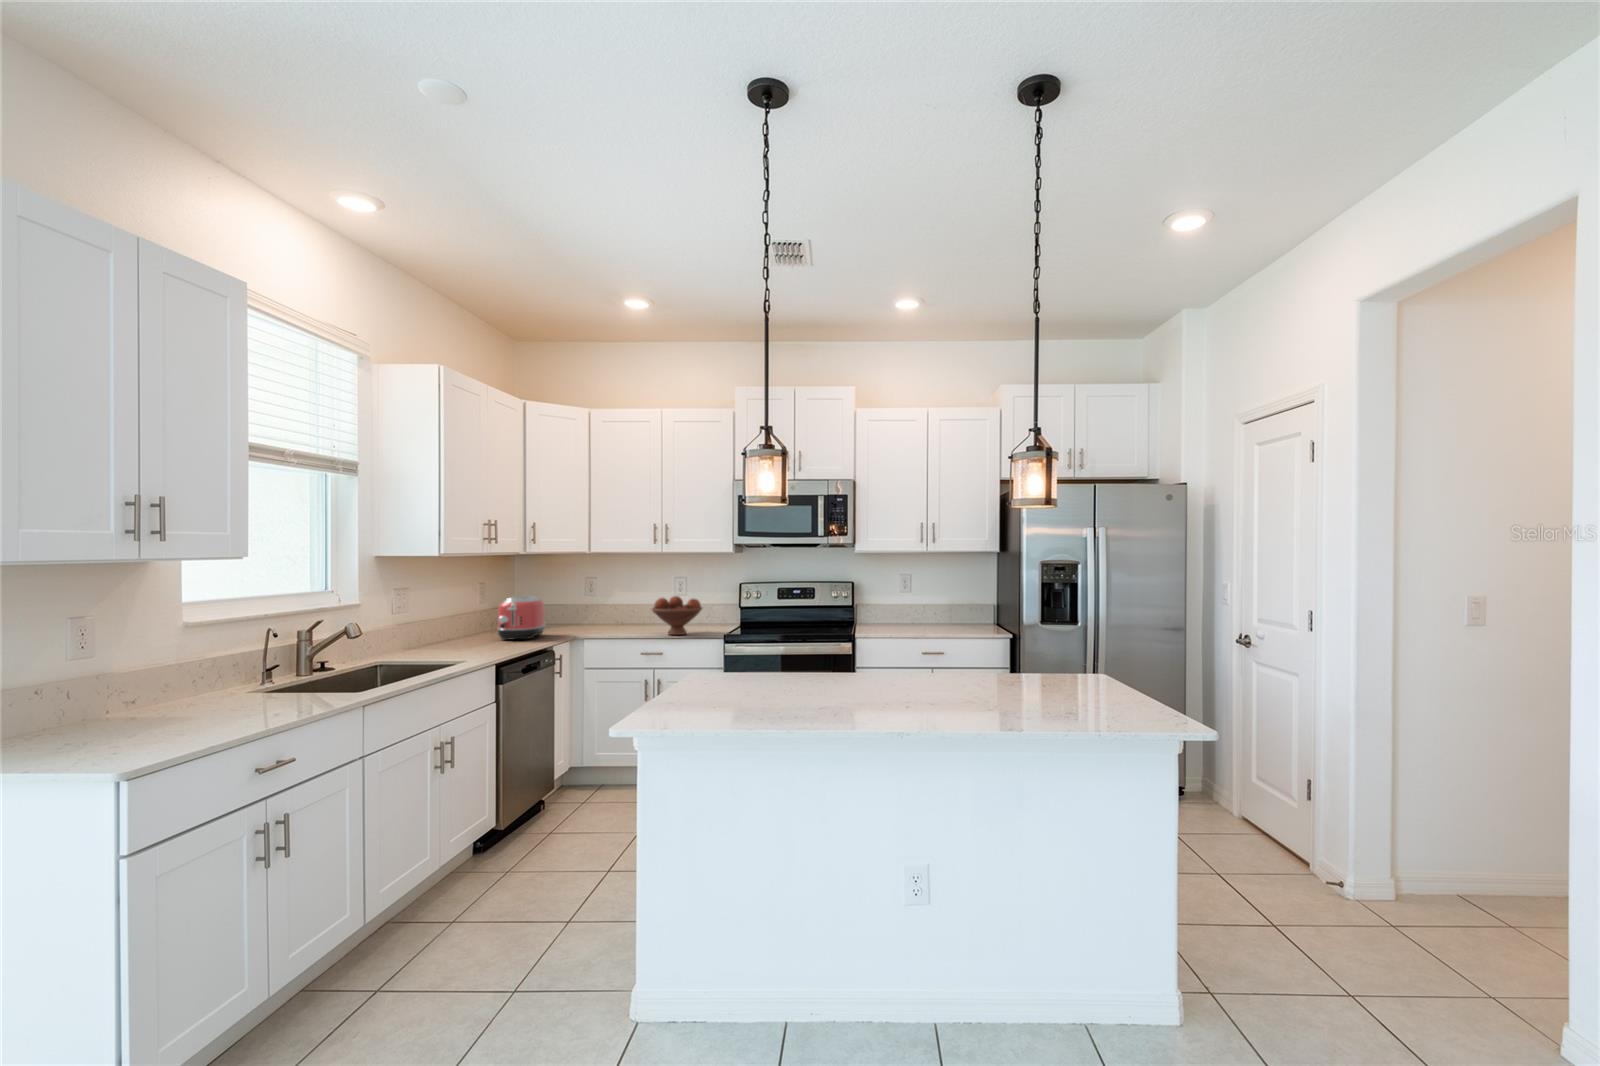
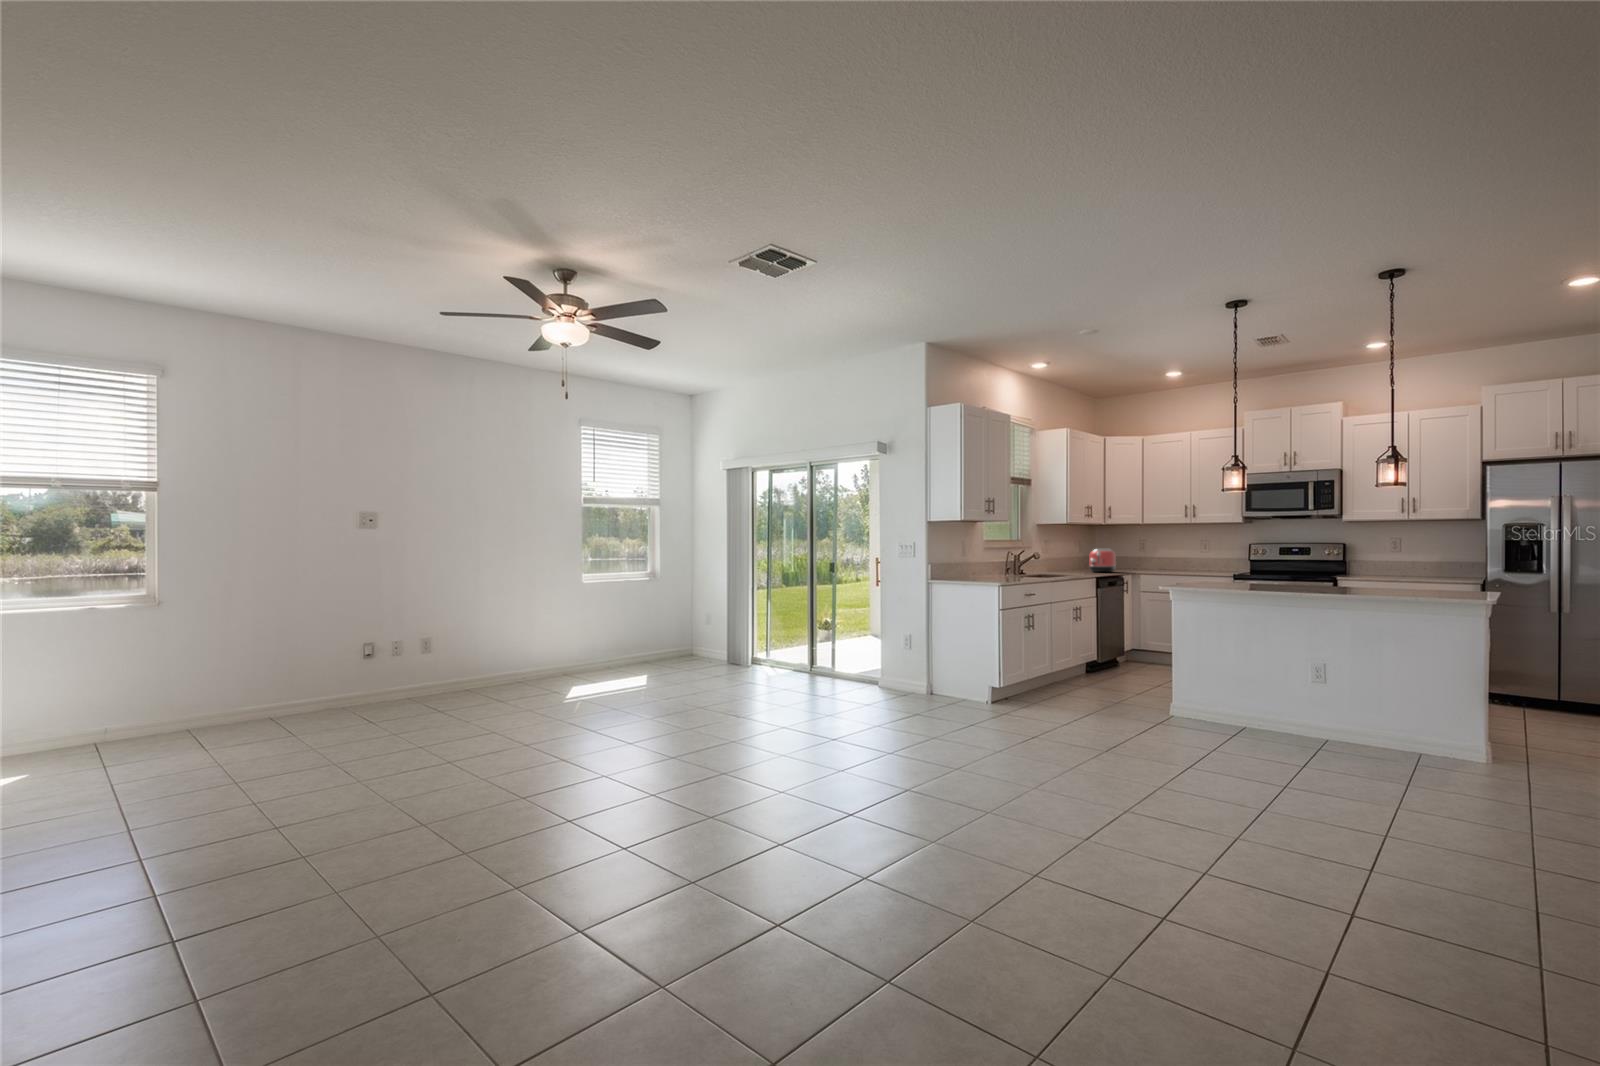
fruit bowl: present [652,596,702,635] -> none [1184,551,1221,575]

